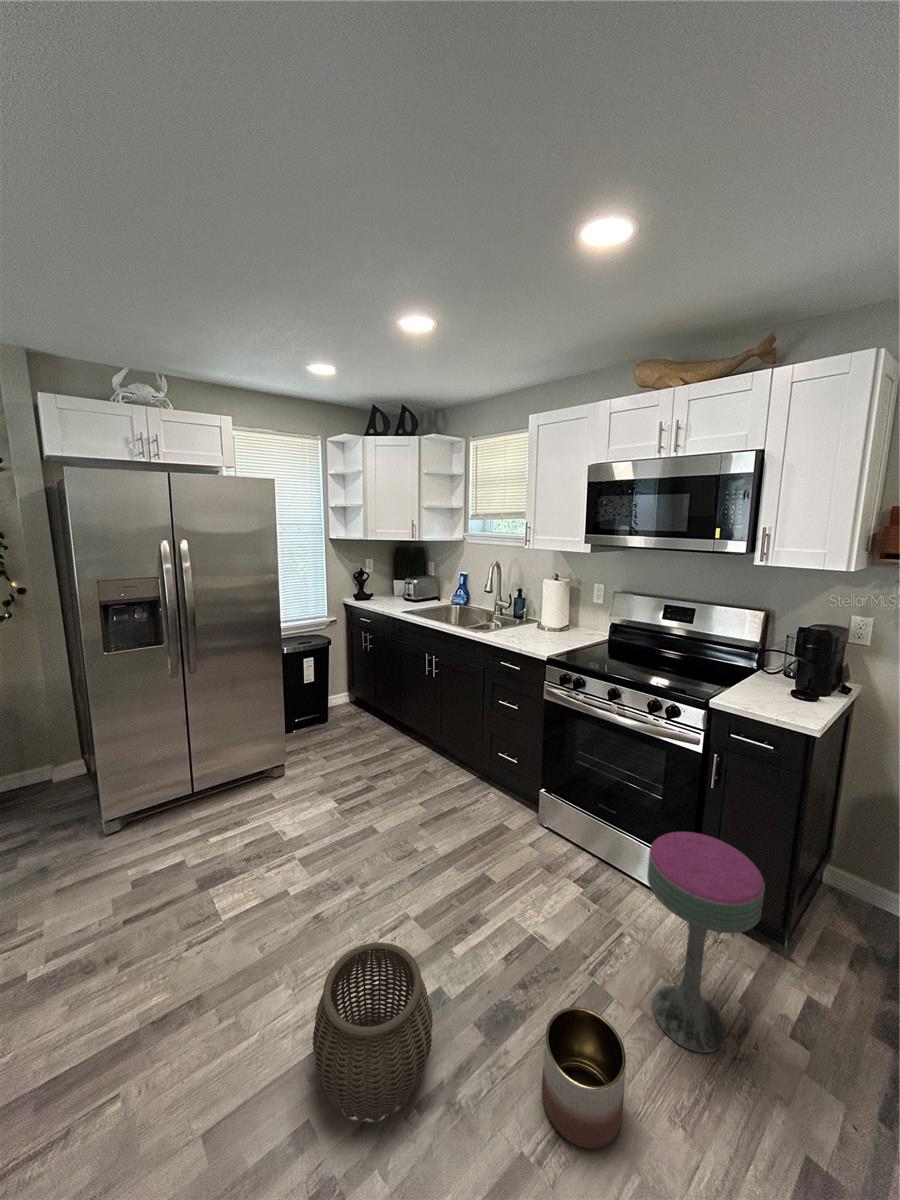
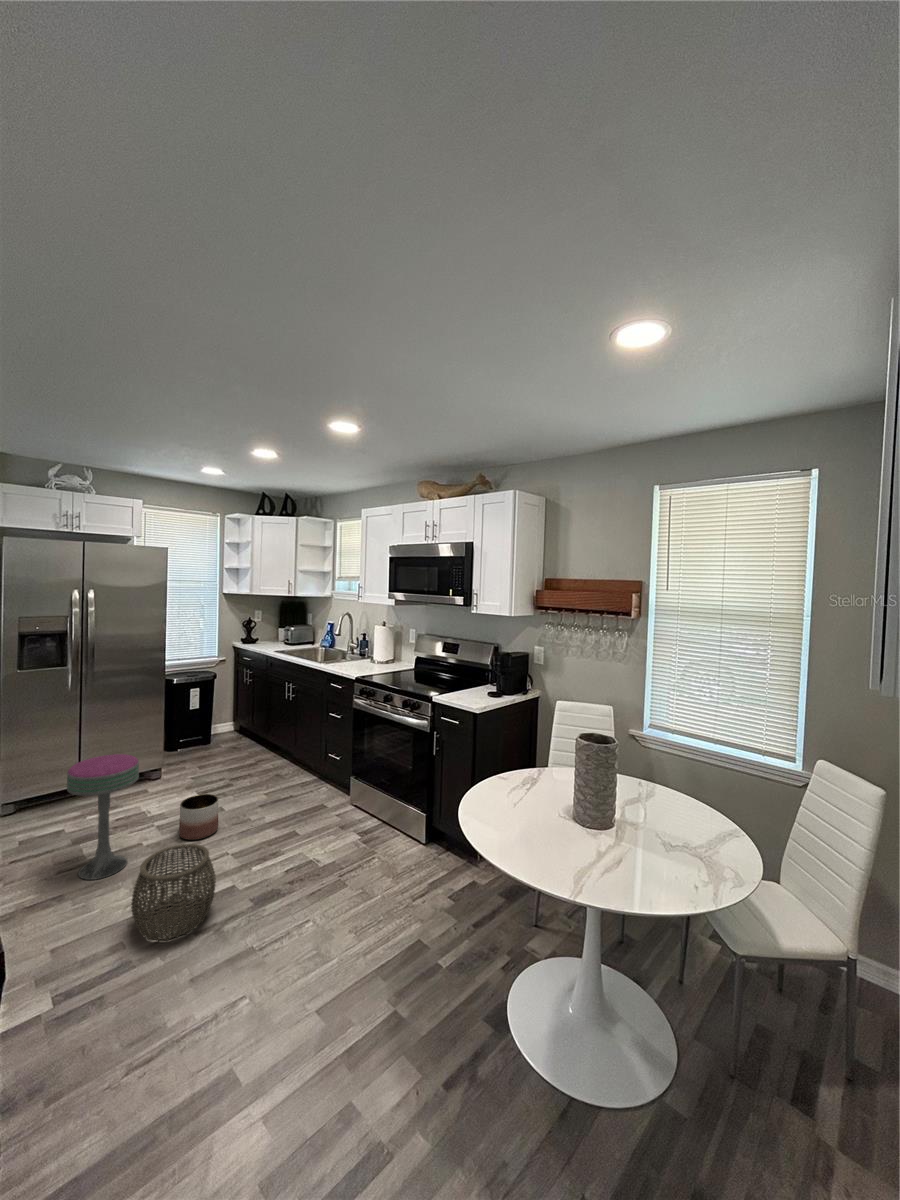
bar stool: present [647,832,765,1053] -> present [67,754,139,880]
planter: present [542,1007,626,1148] -> present [179,794,218,840]

